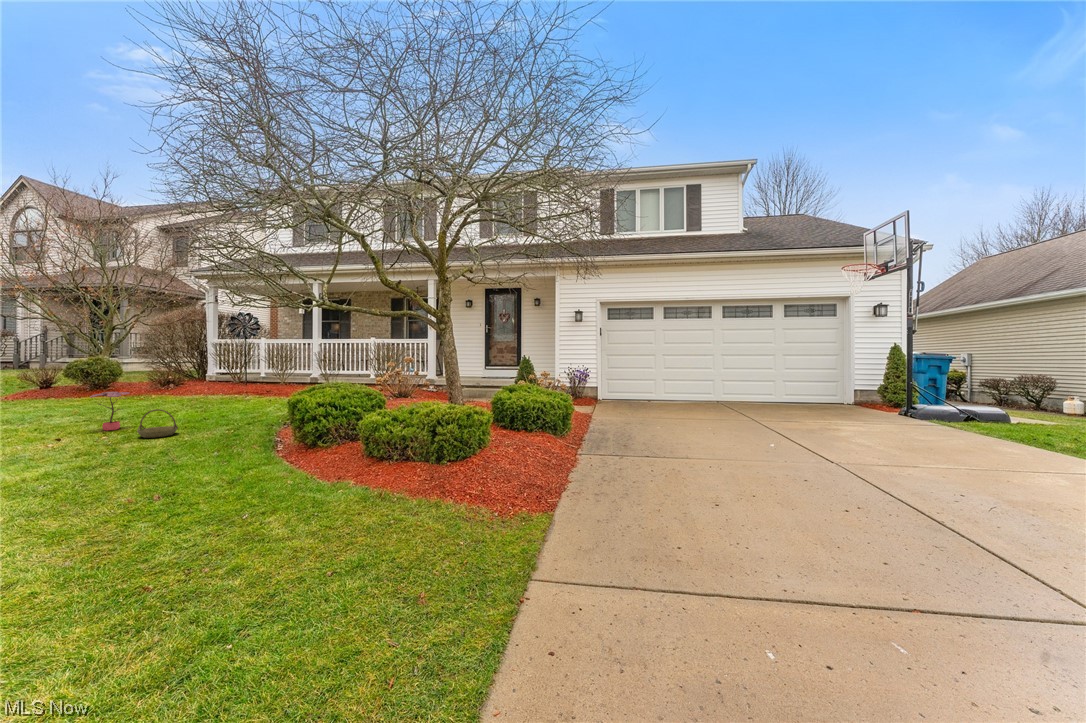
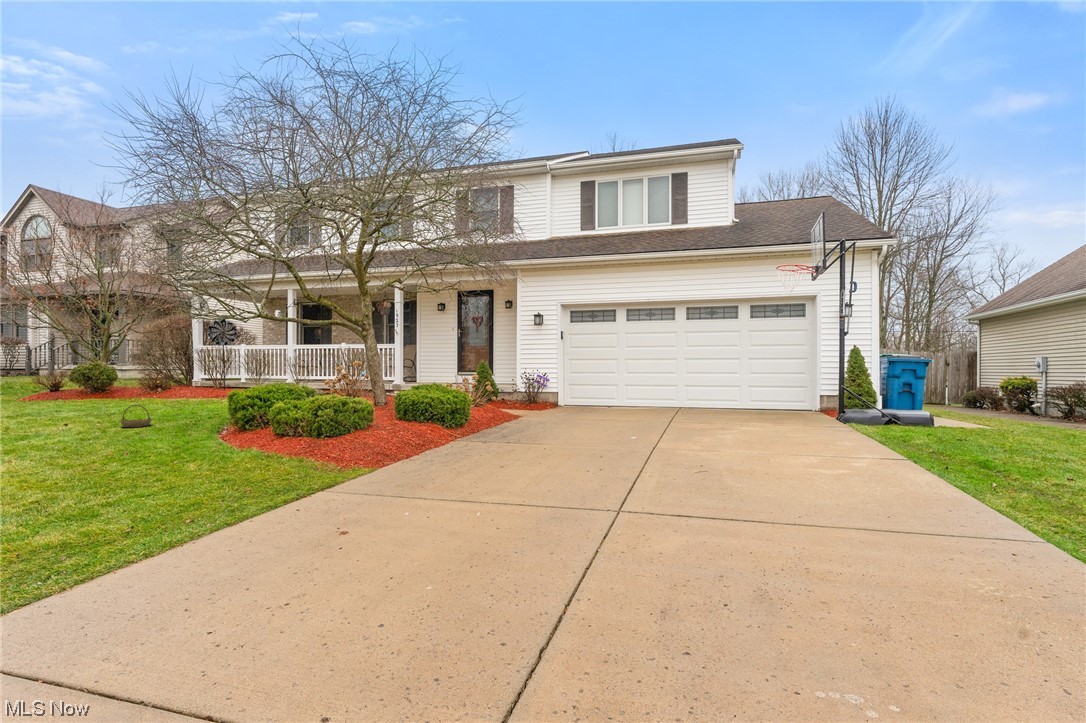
potted plant: present [90,392,130,431] -> none [86,391,117,422]

